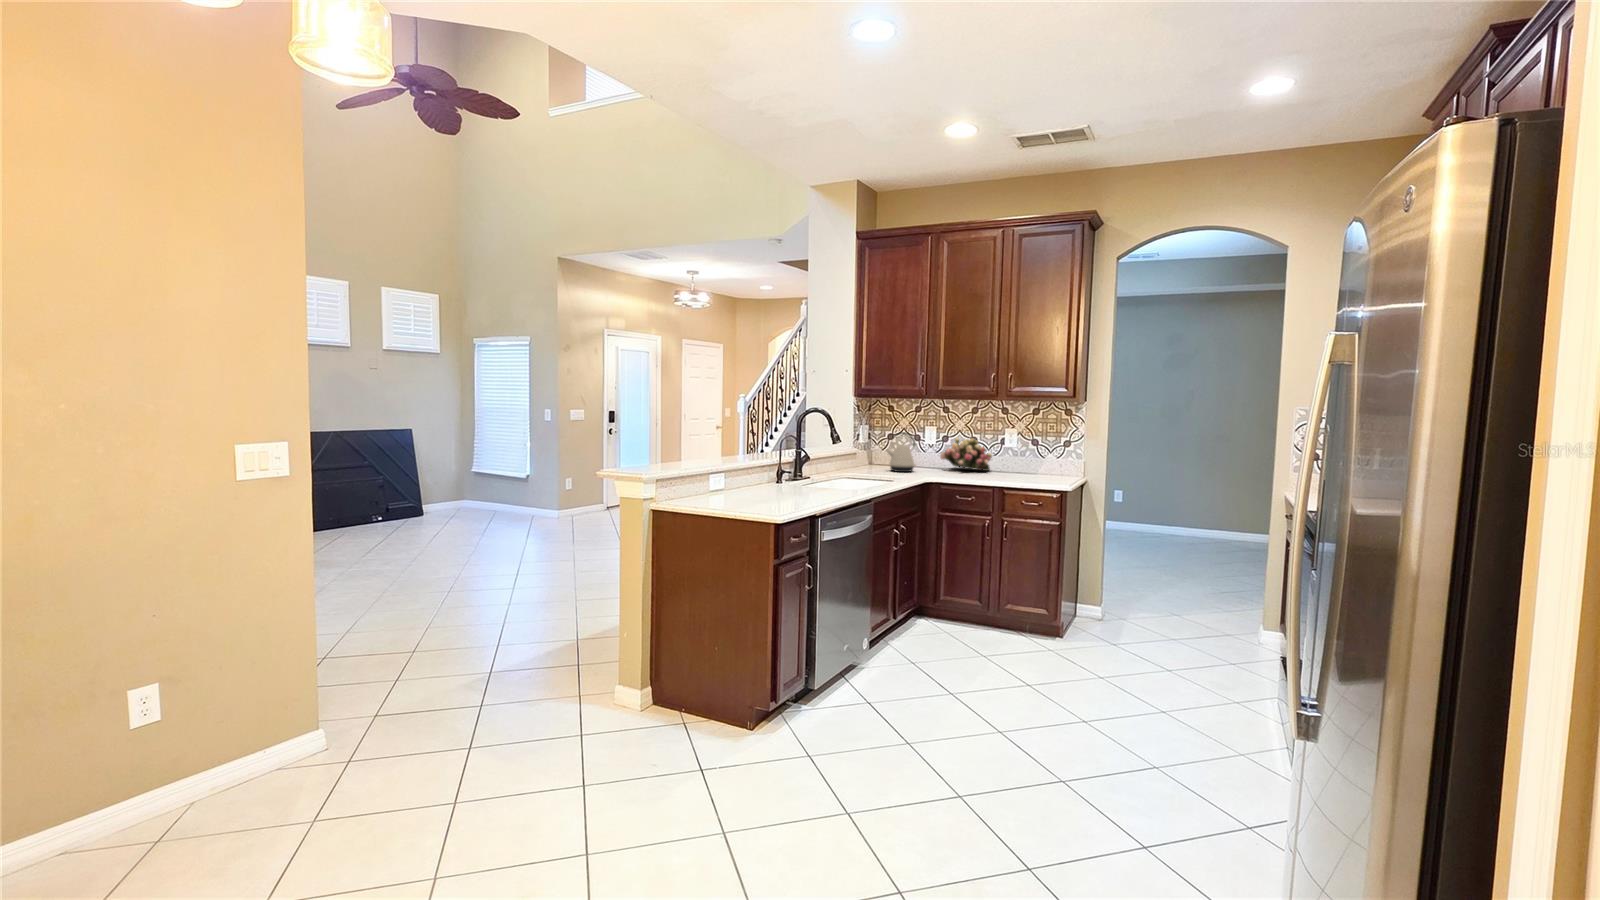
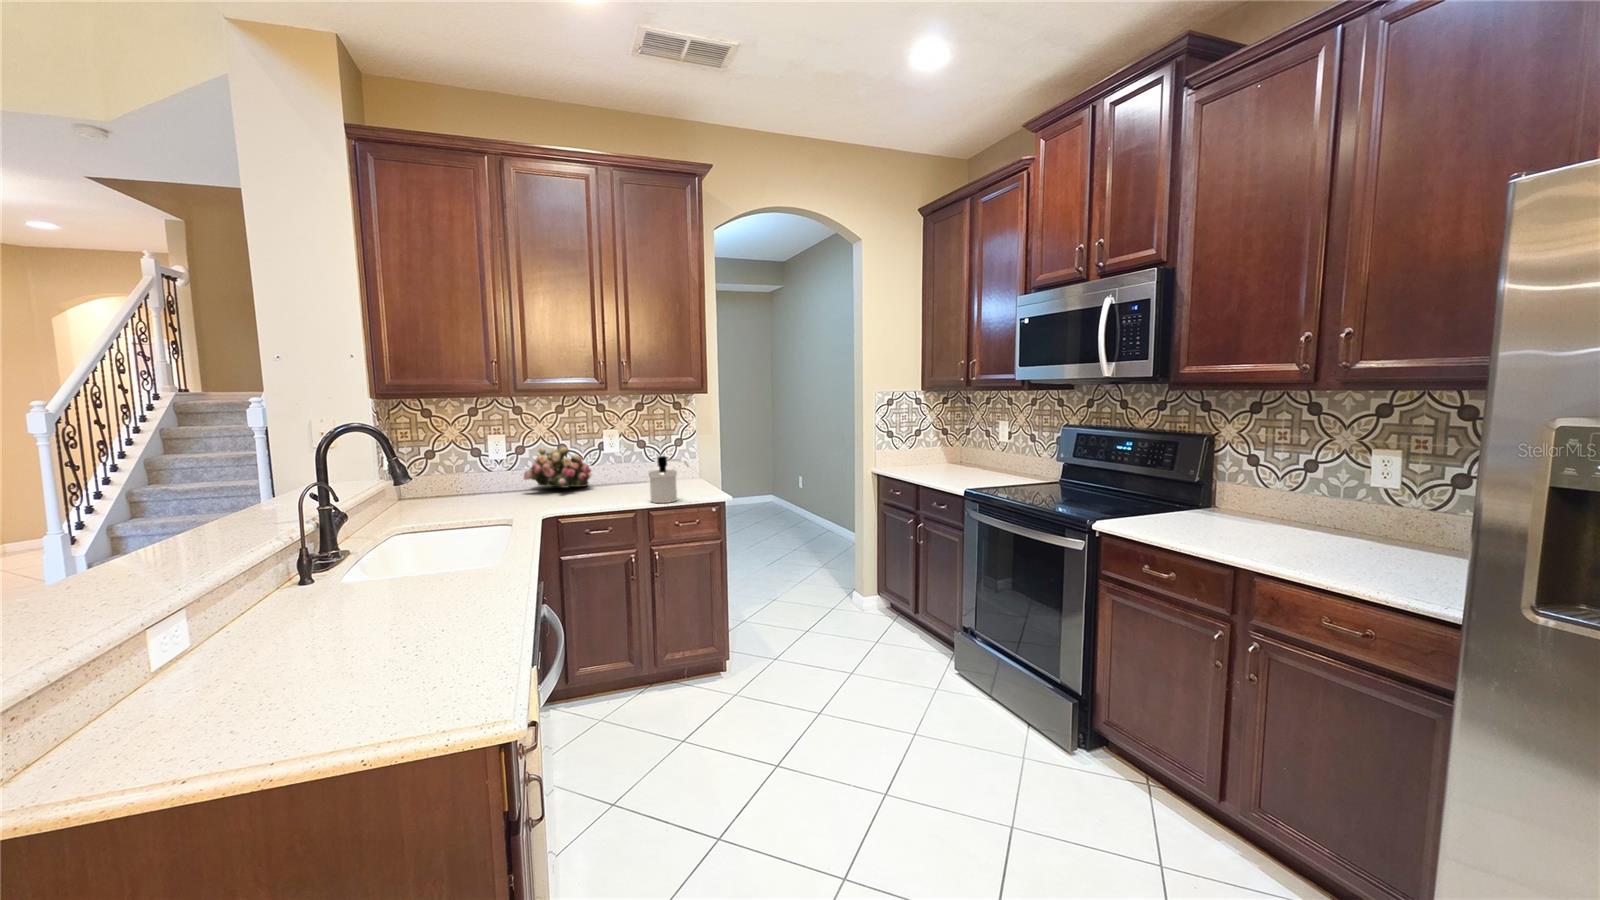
kettle: present [887,432,916,472] -> none [451,449,502,510]
soap dispenser: none [1005,449,1033,485] -> present [649,456,688,503]

